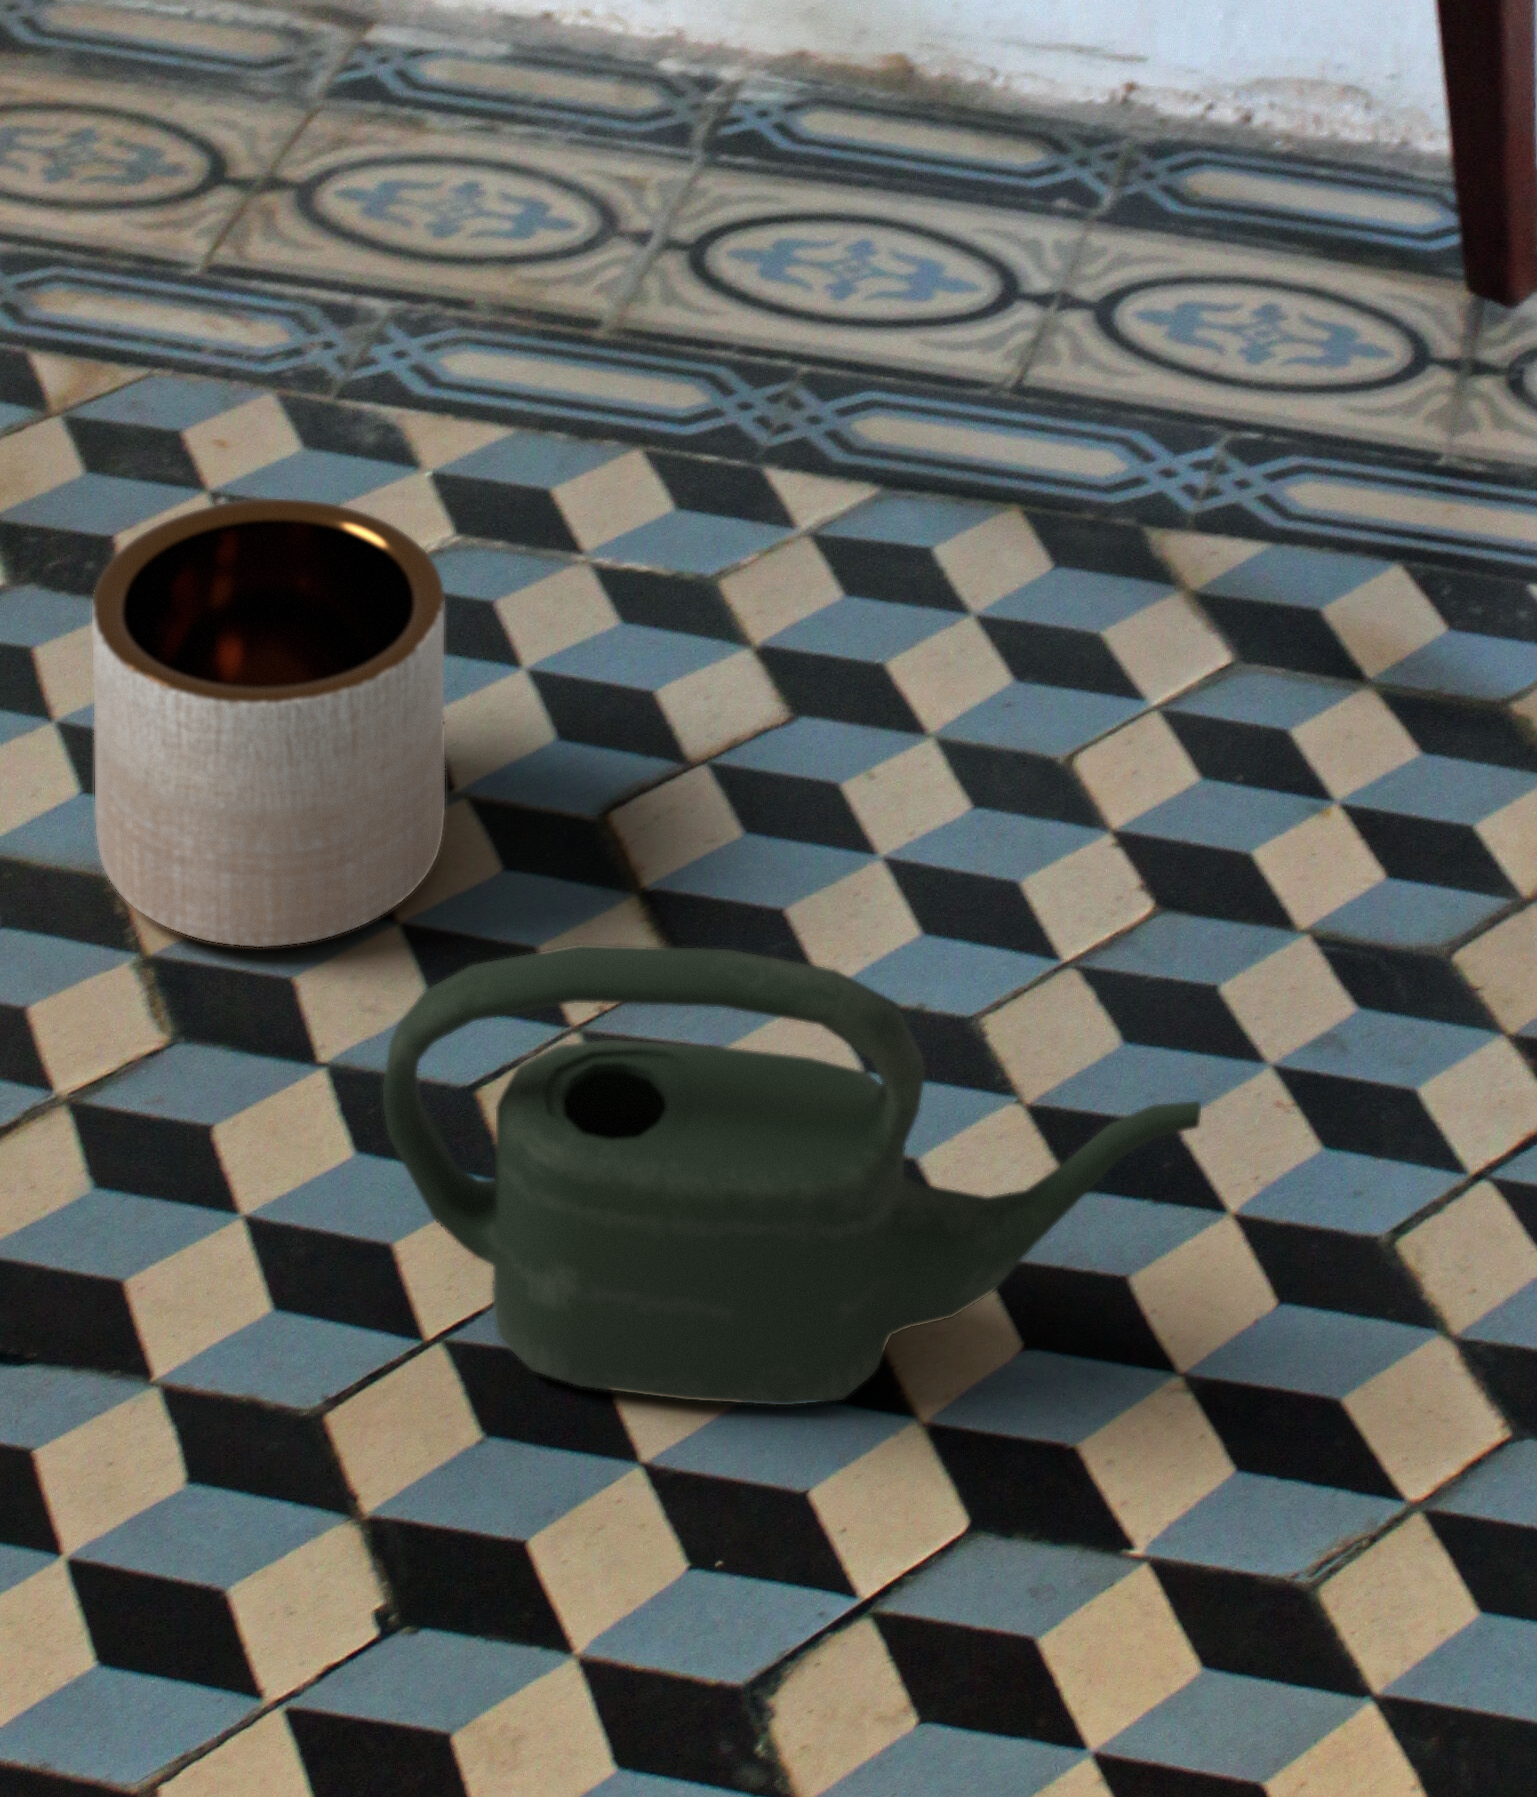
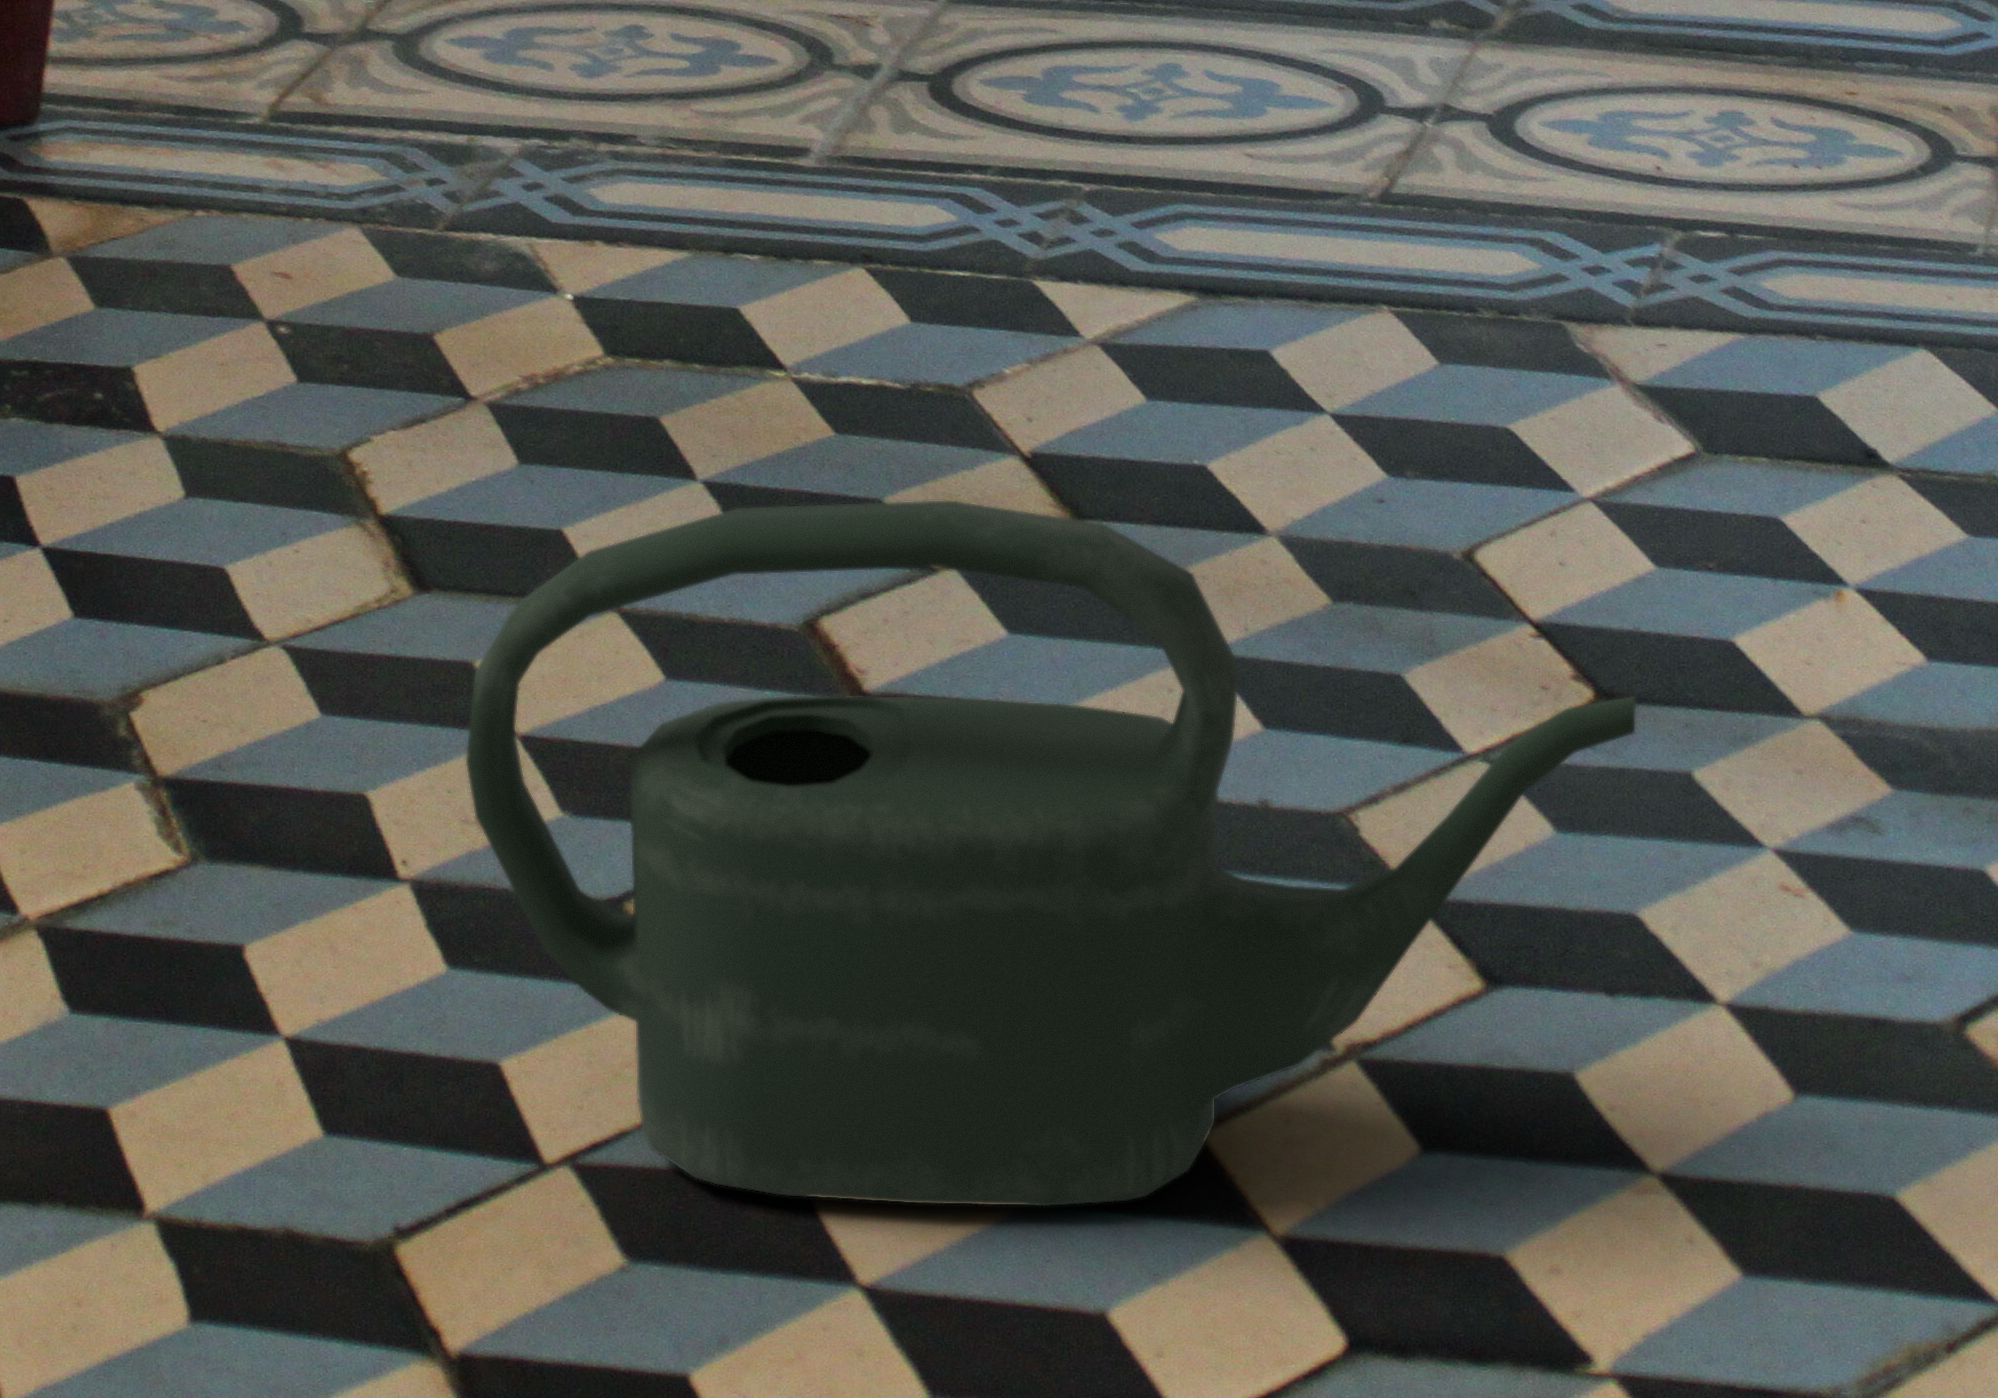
planter: present [92,499,445,947] -> none [74,179,580,759]

